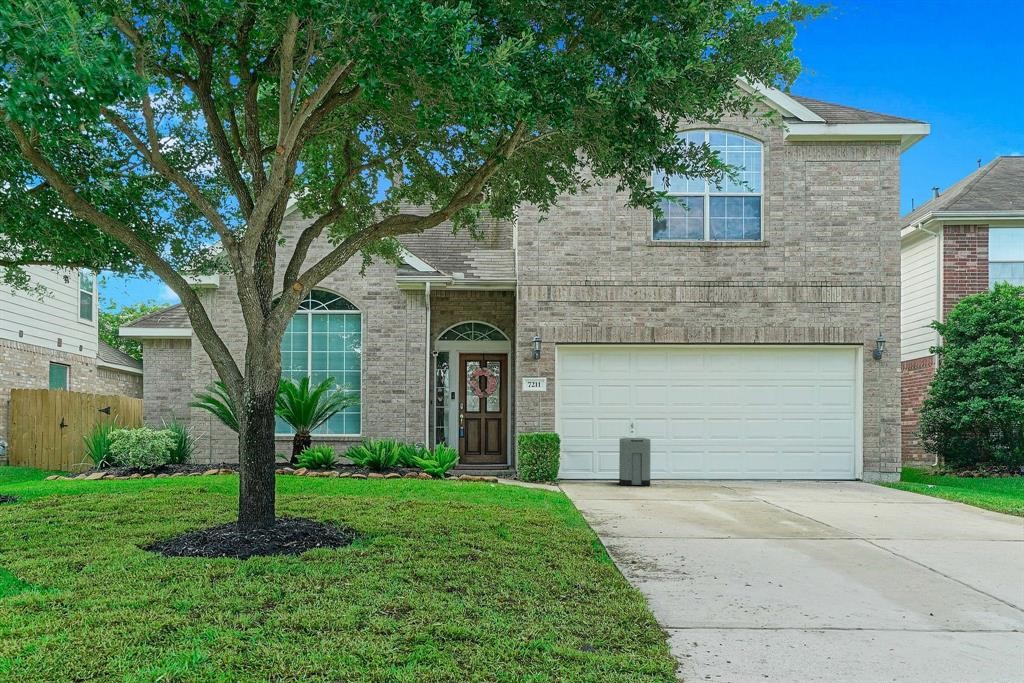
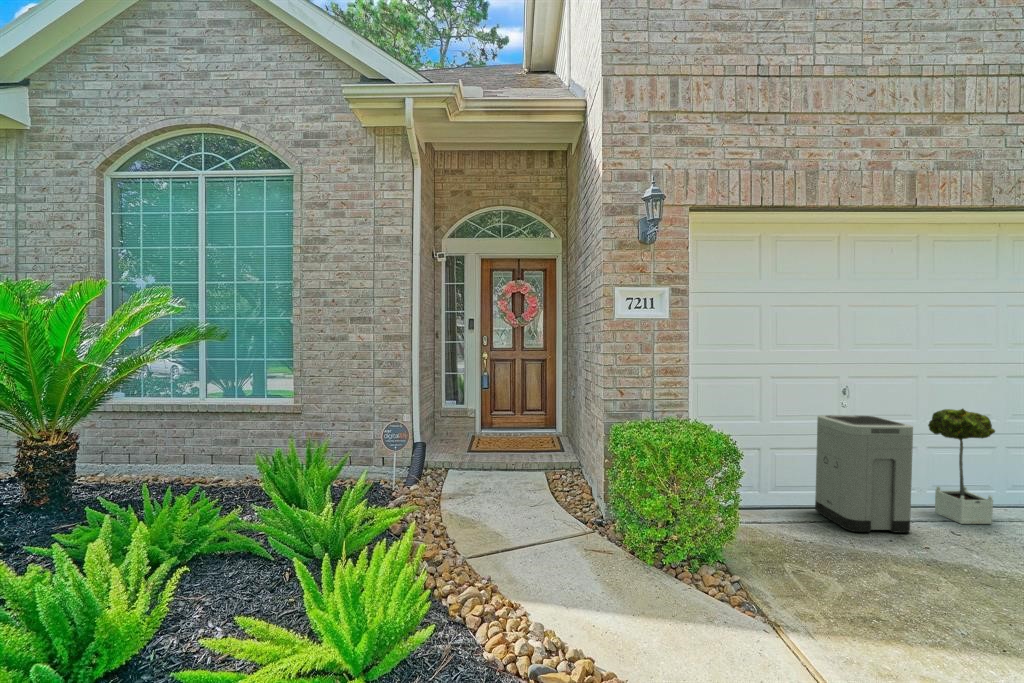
potted tree: none [671,433,694,486] -> present [928,409,995,524]

